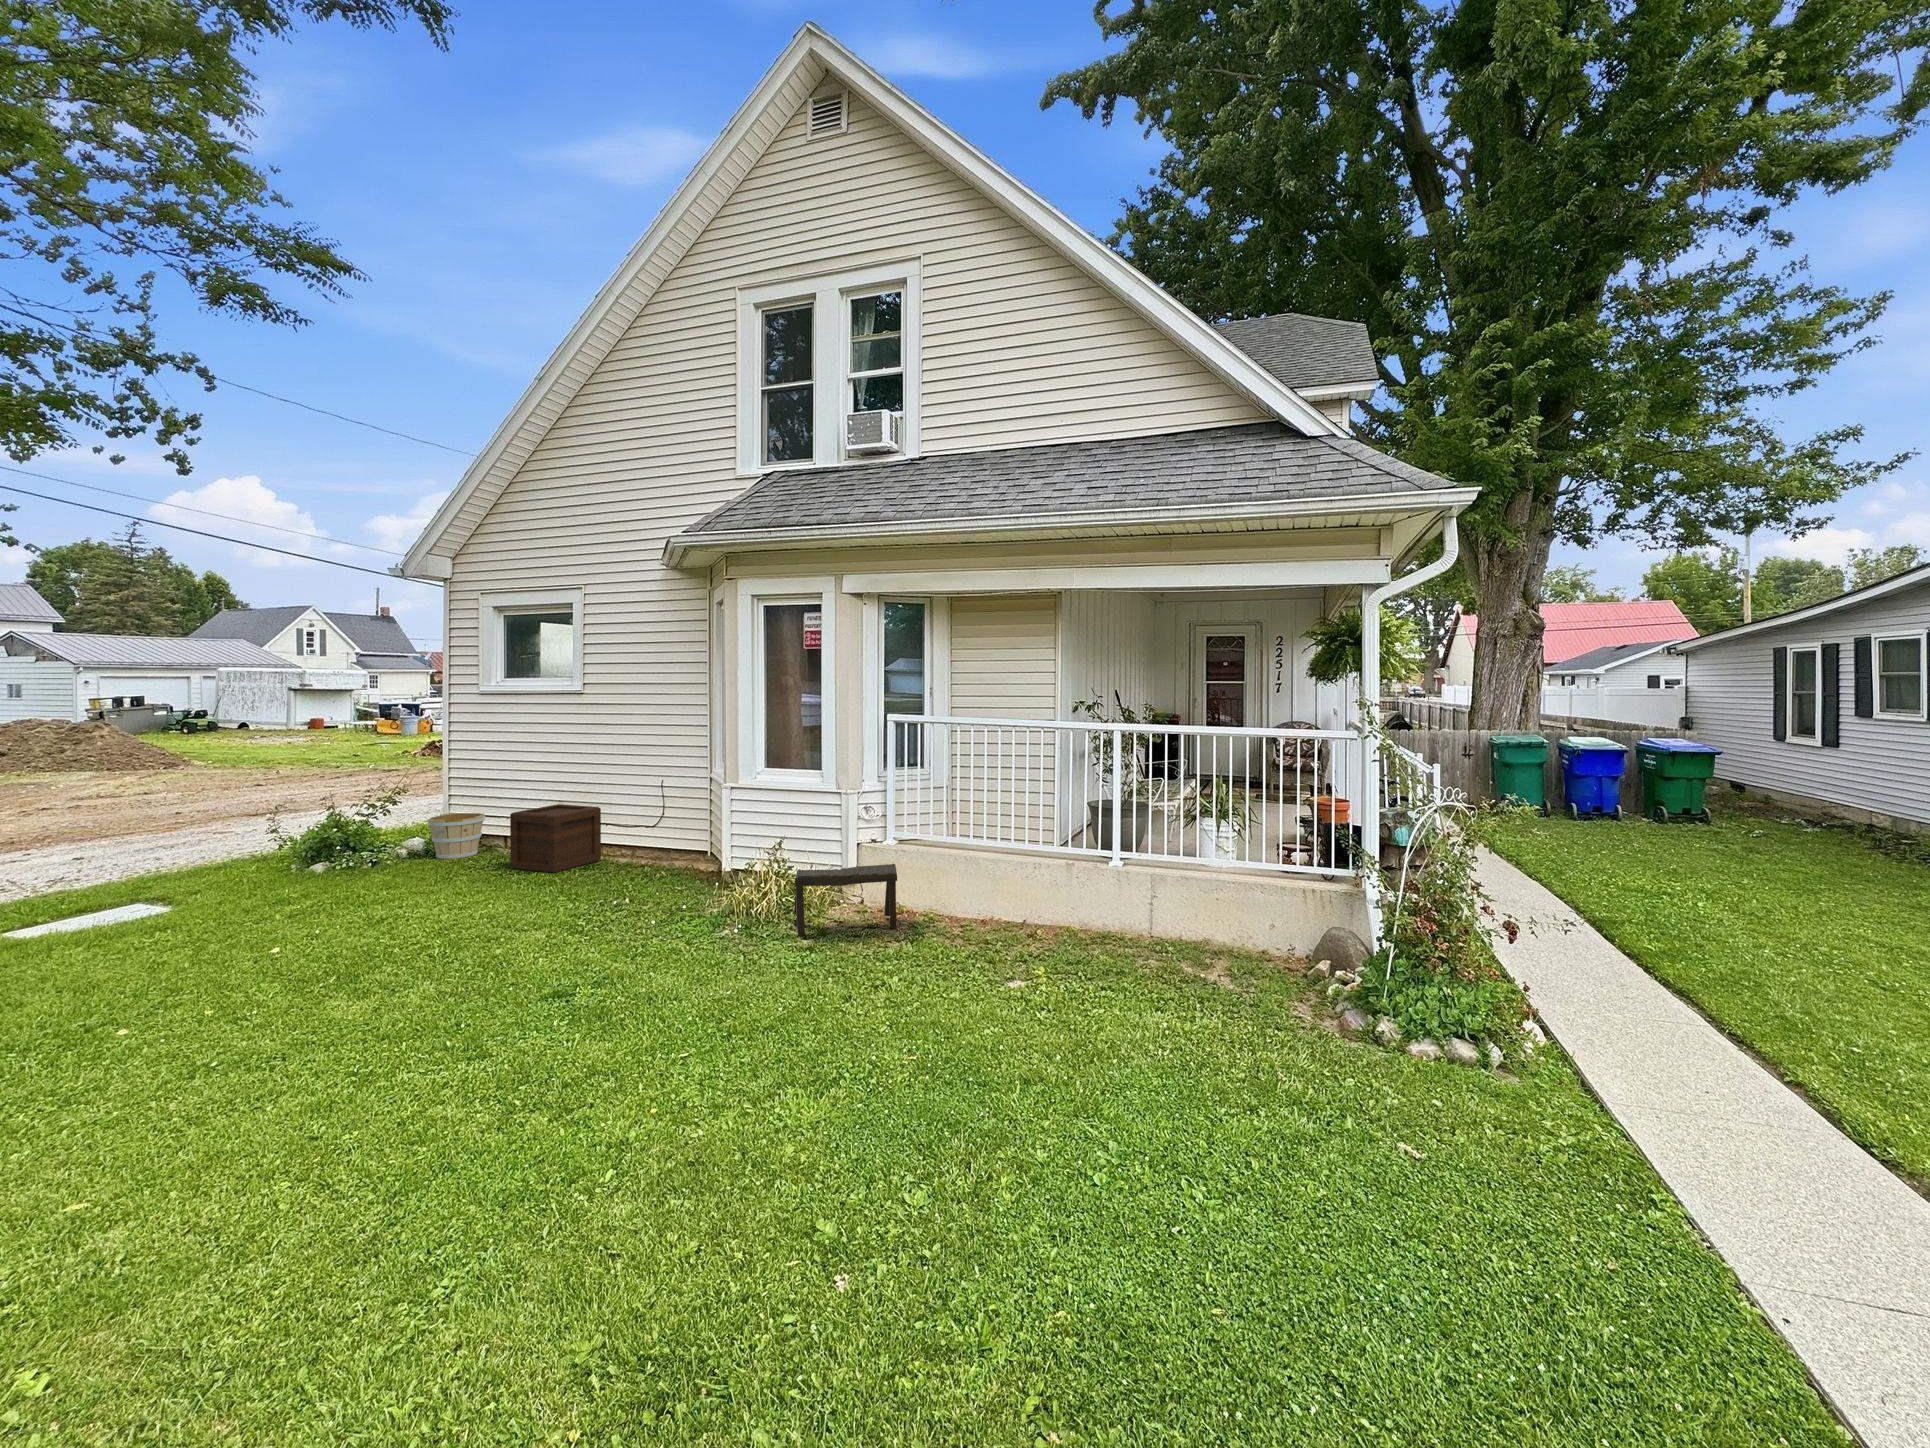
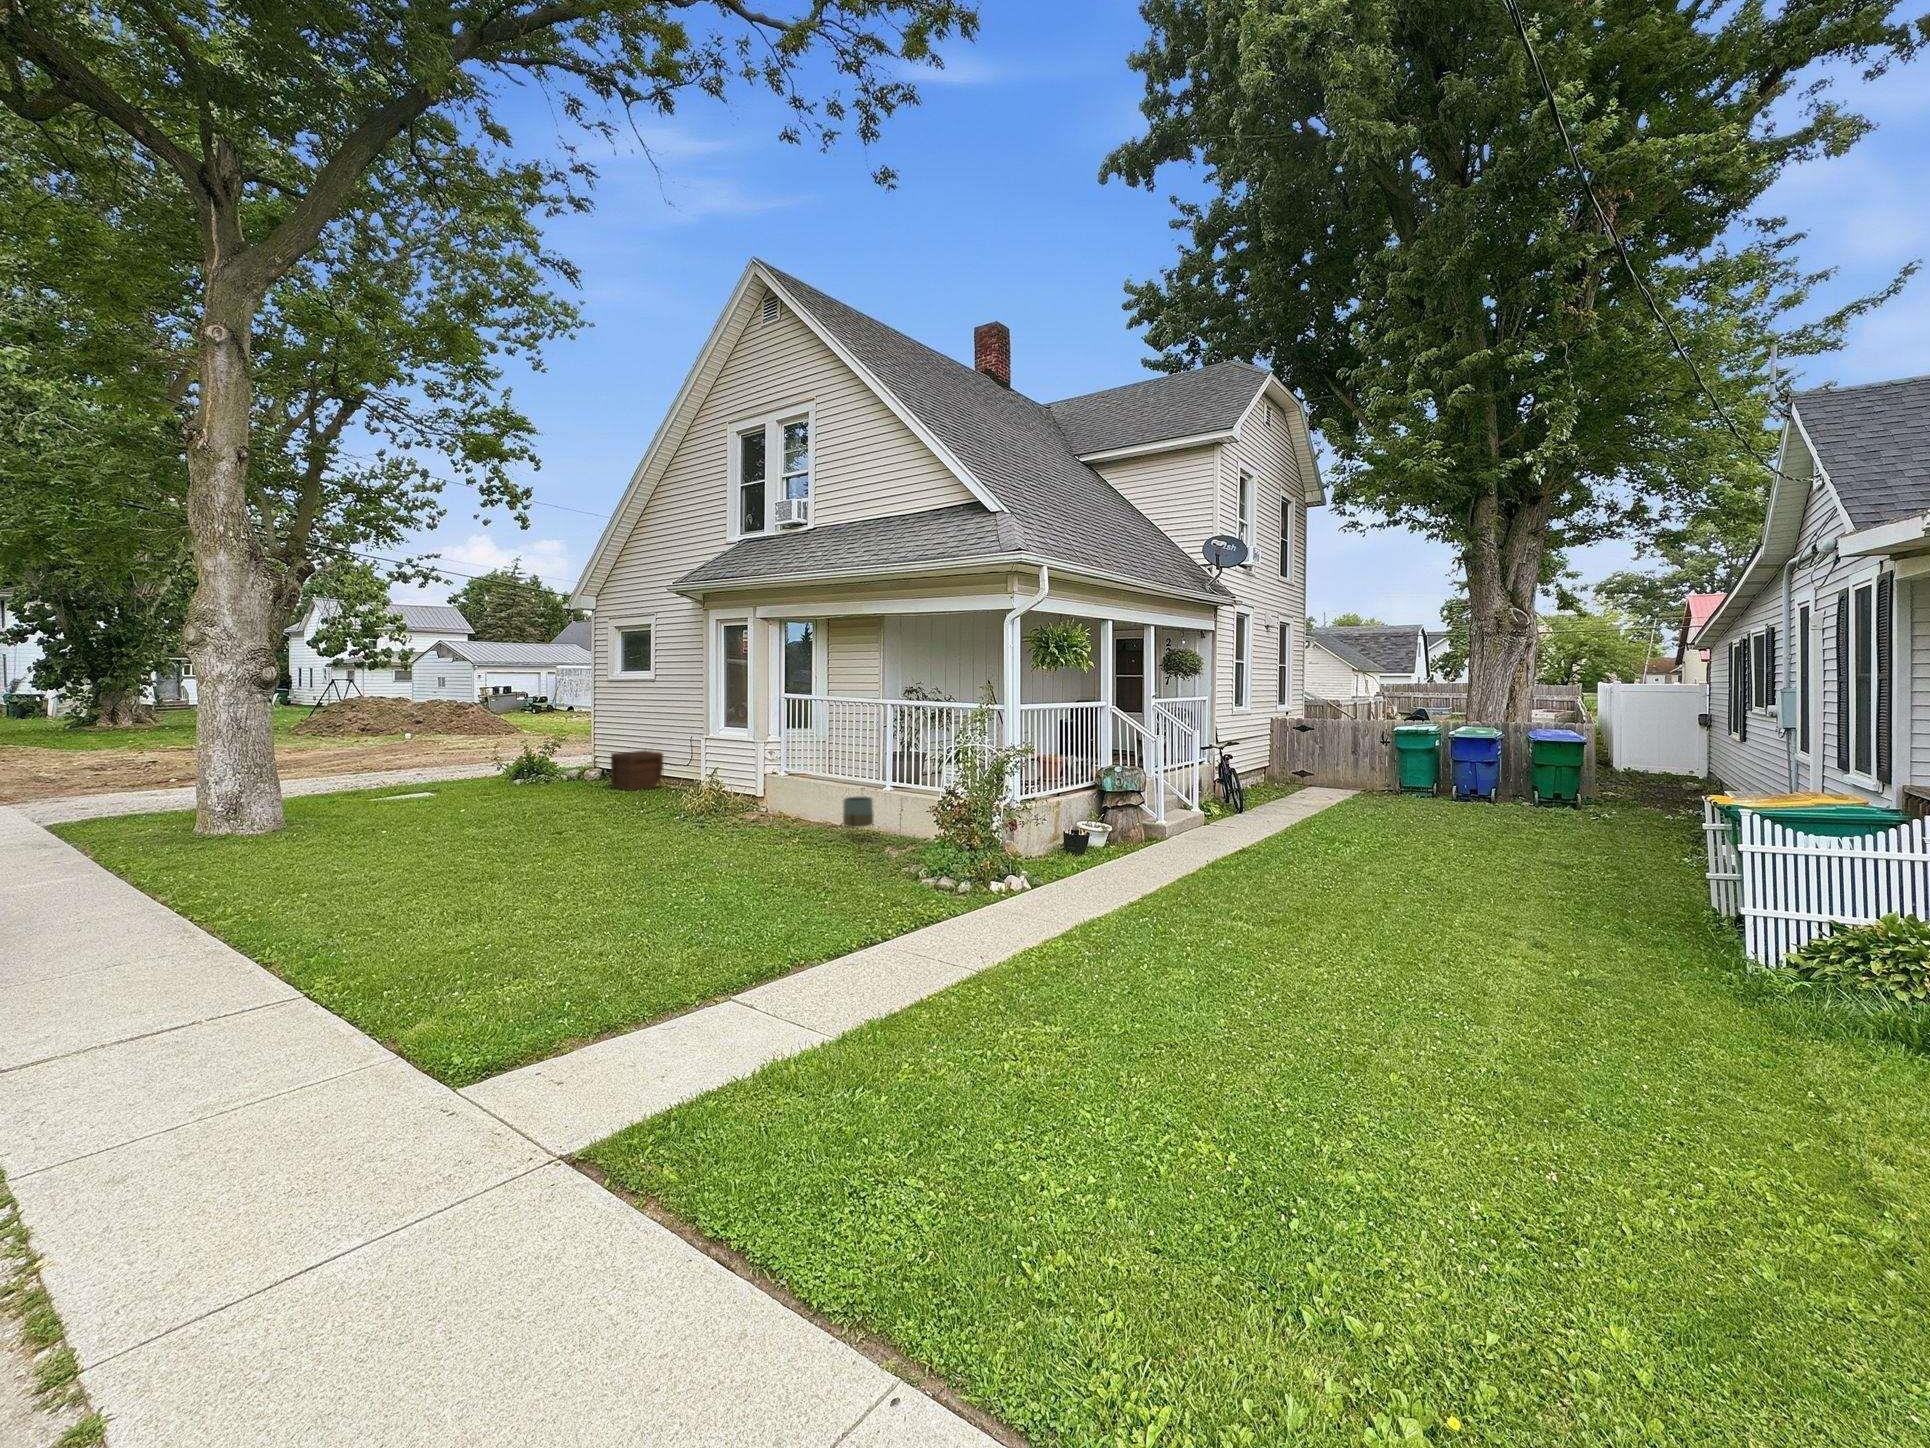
wooden bucket: present [428,813,485,859] -> none [576,755,610,782]
bench: present [794,864,897,936] -> none [703,785,773,823]
planter: none [1088,881,1136,959] -> present [843,796,874,828]

